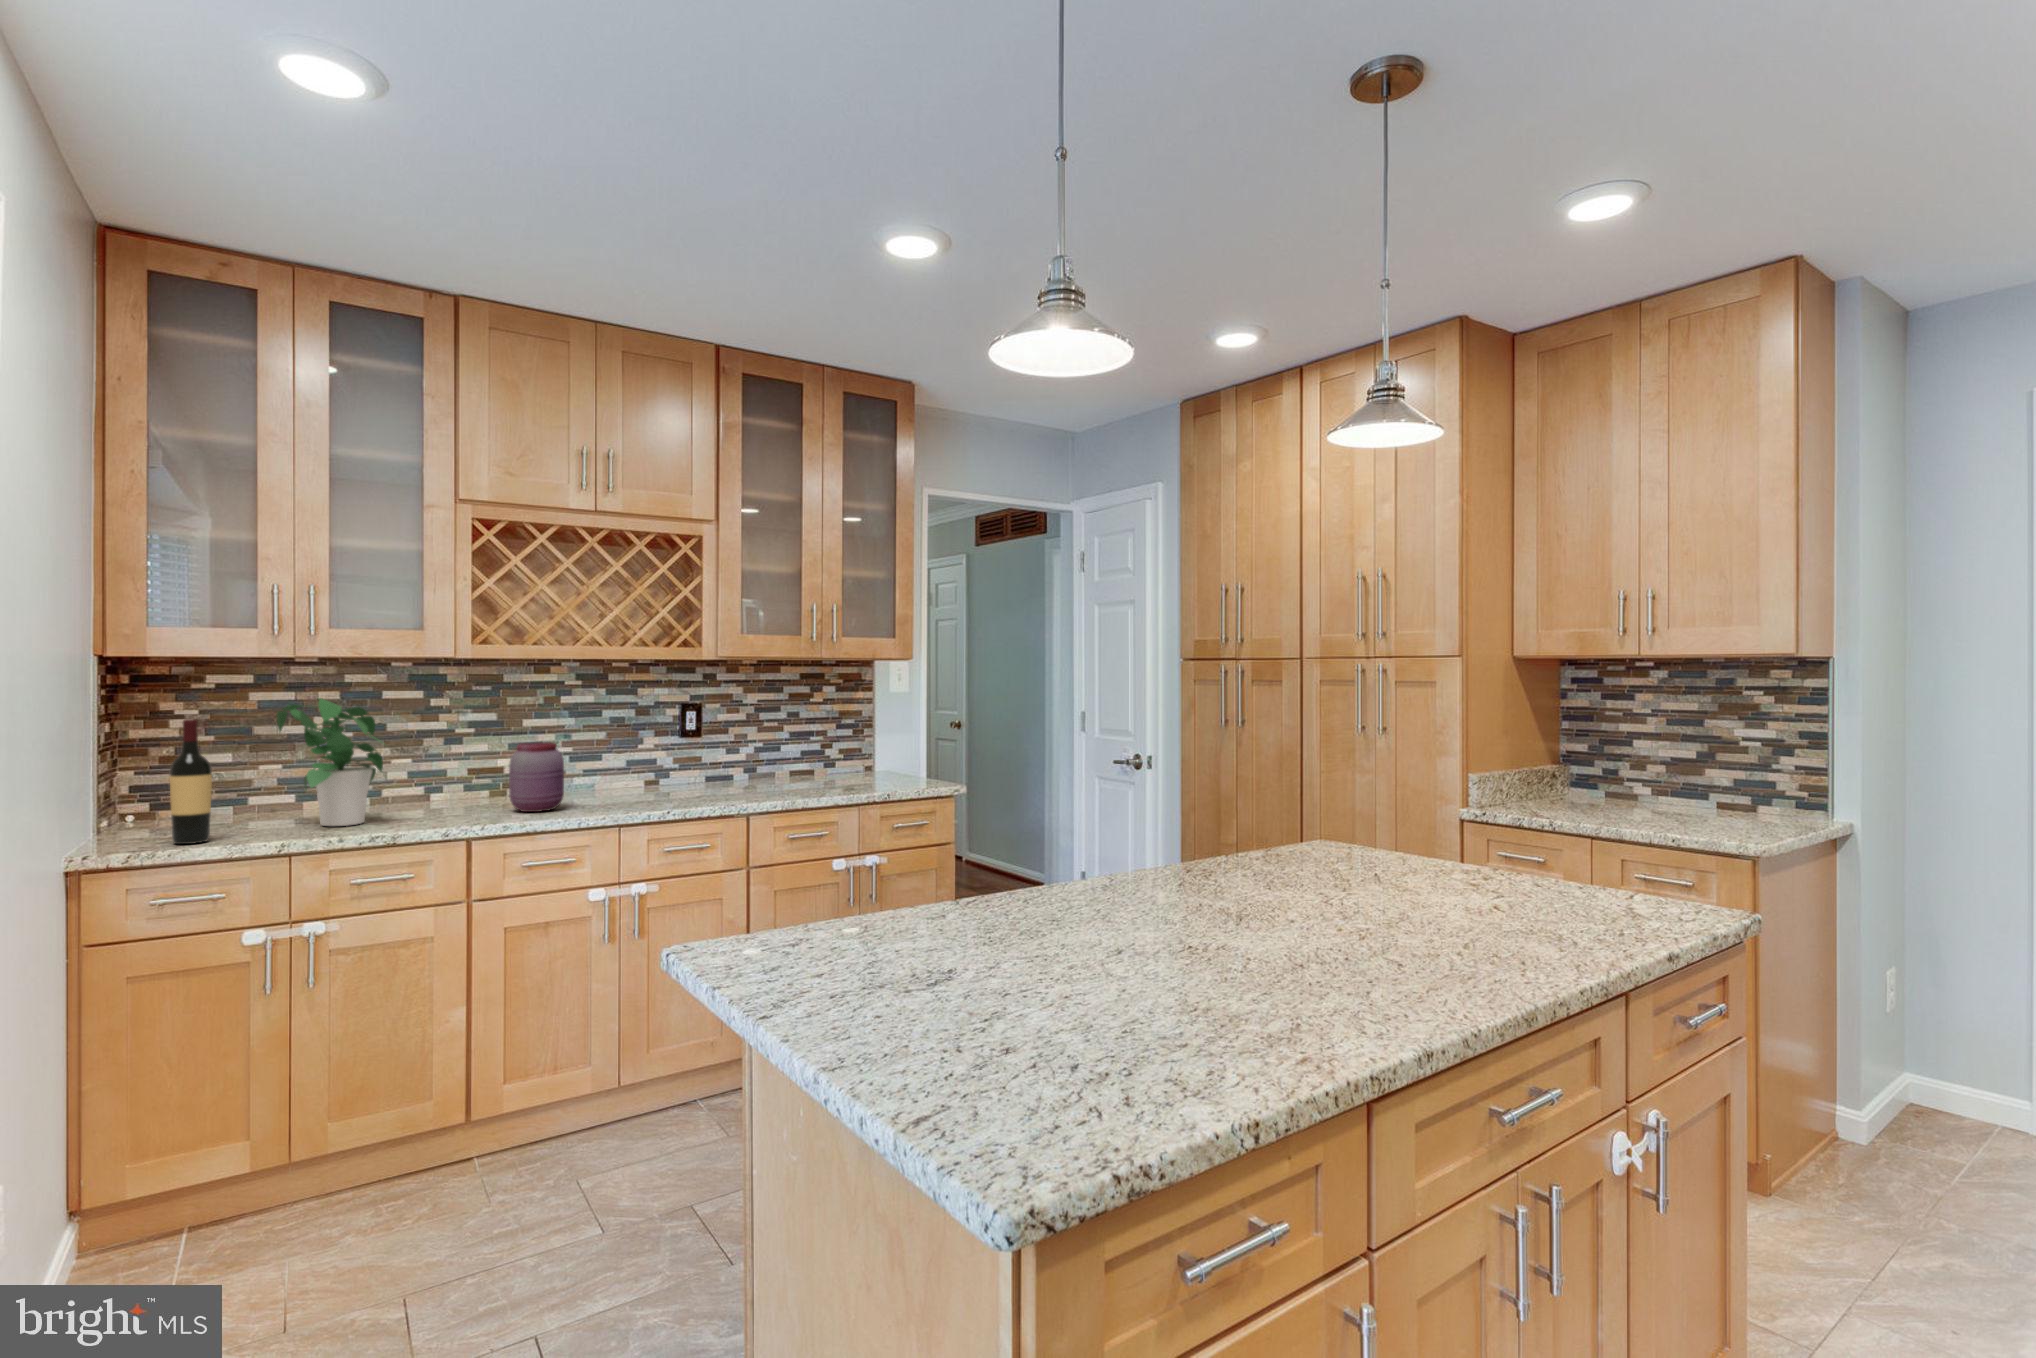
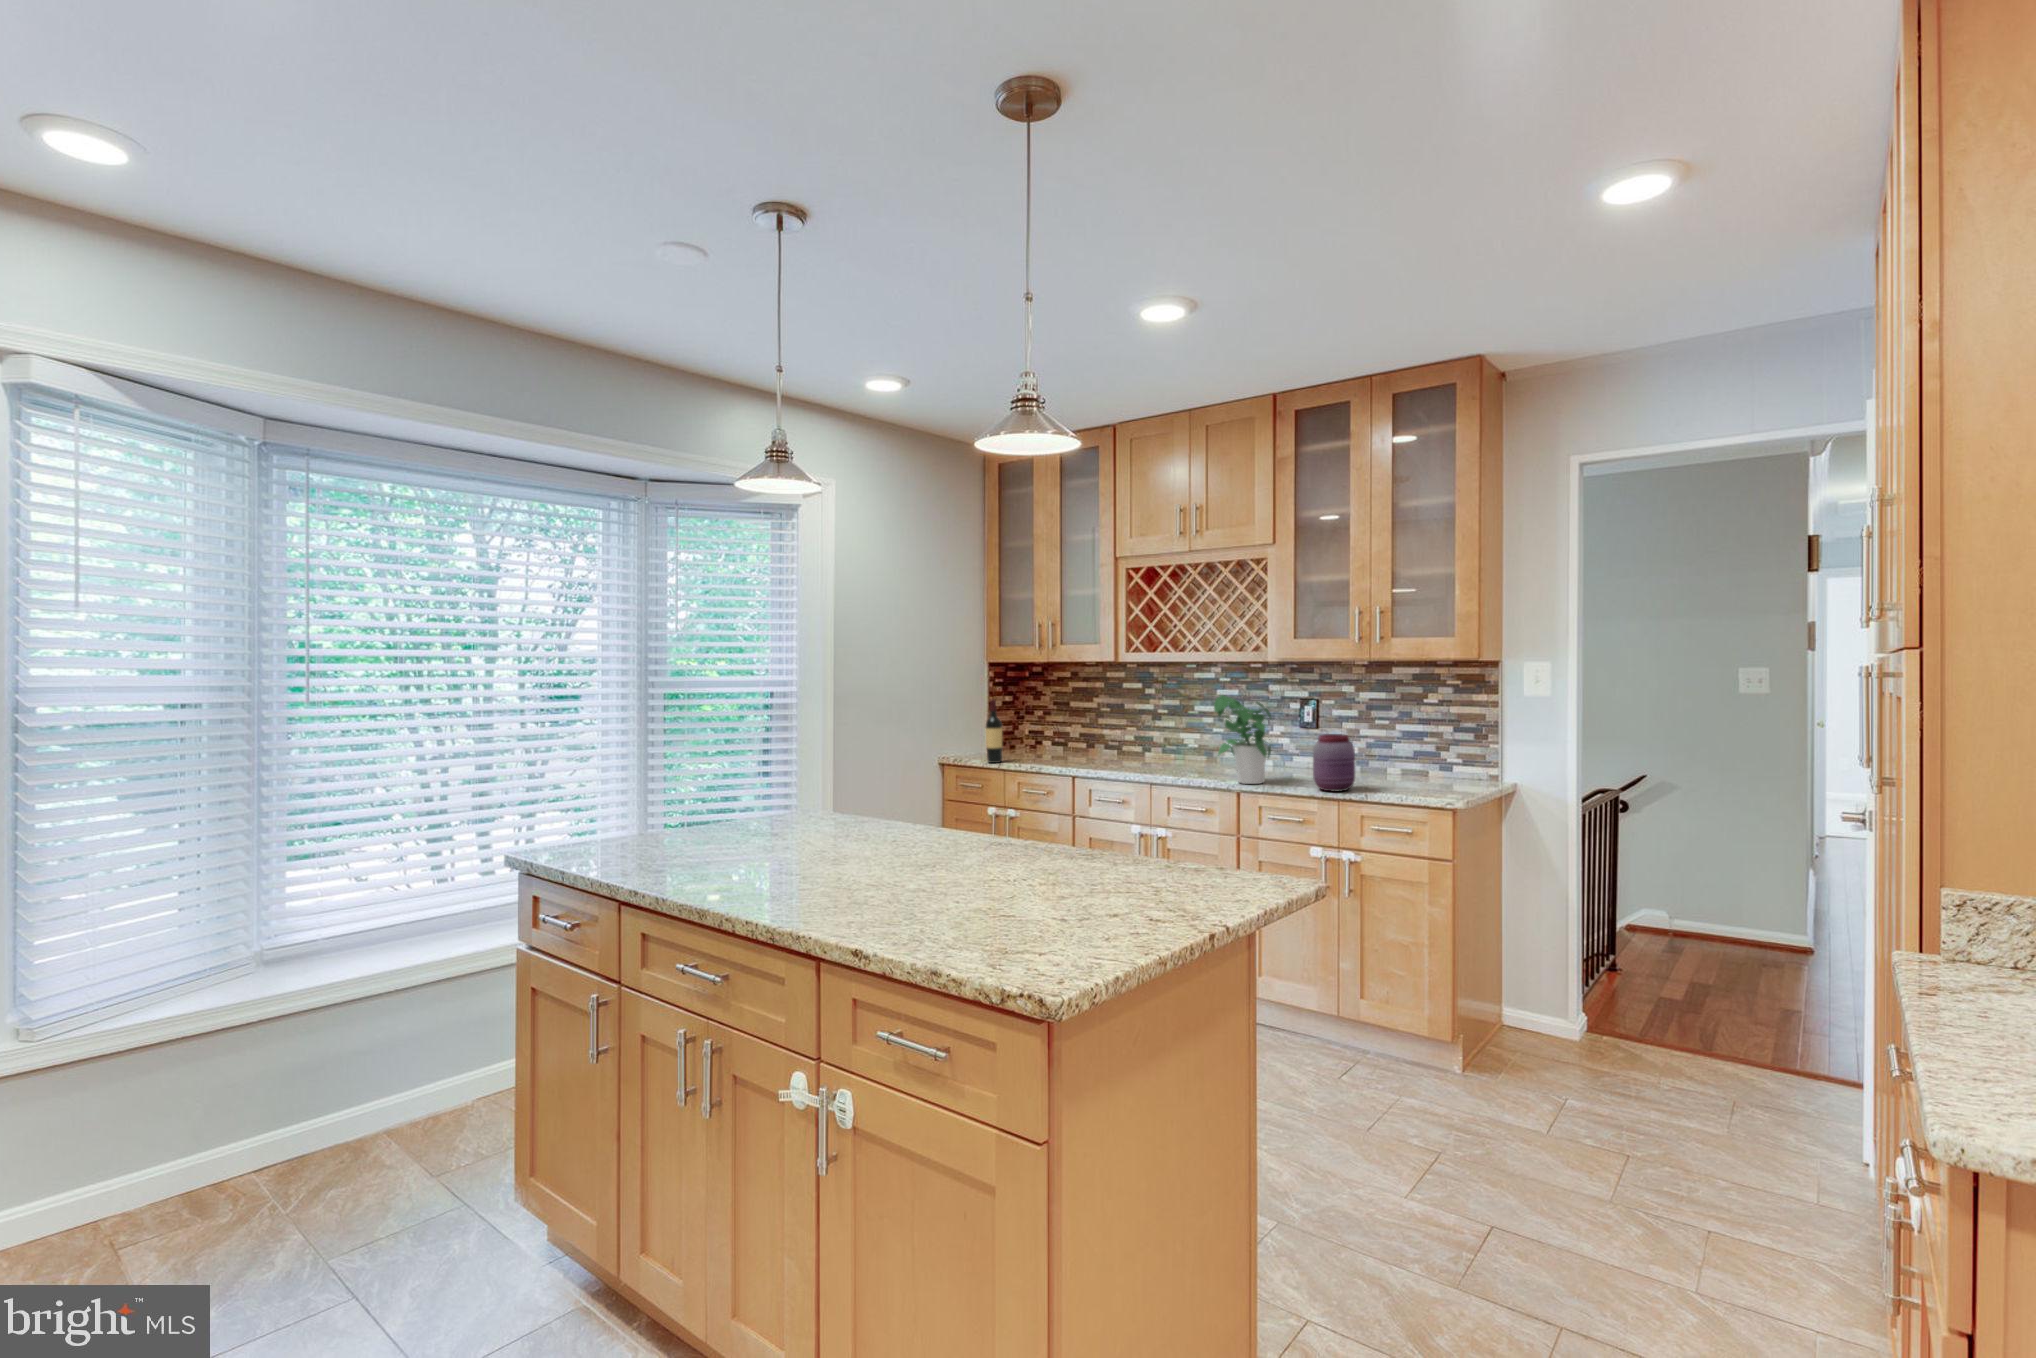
potted plant: present [277,698,383,826] -> present [1214,695,1271,784]
jar: present [509,742,564,812] -> present [1313,734,1355,792]

